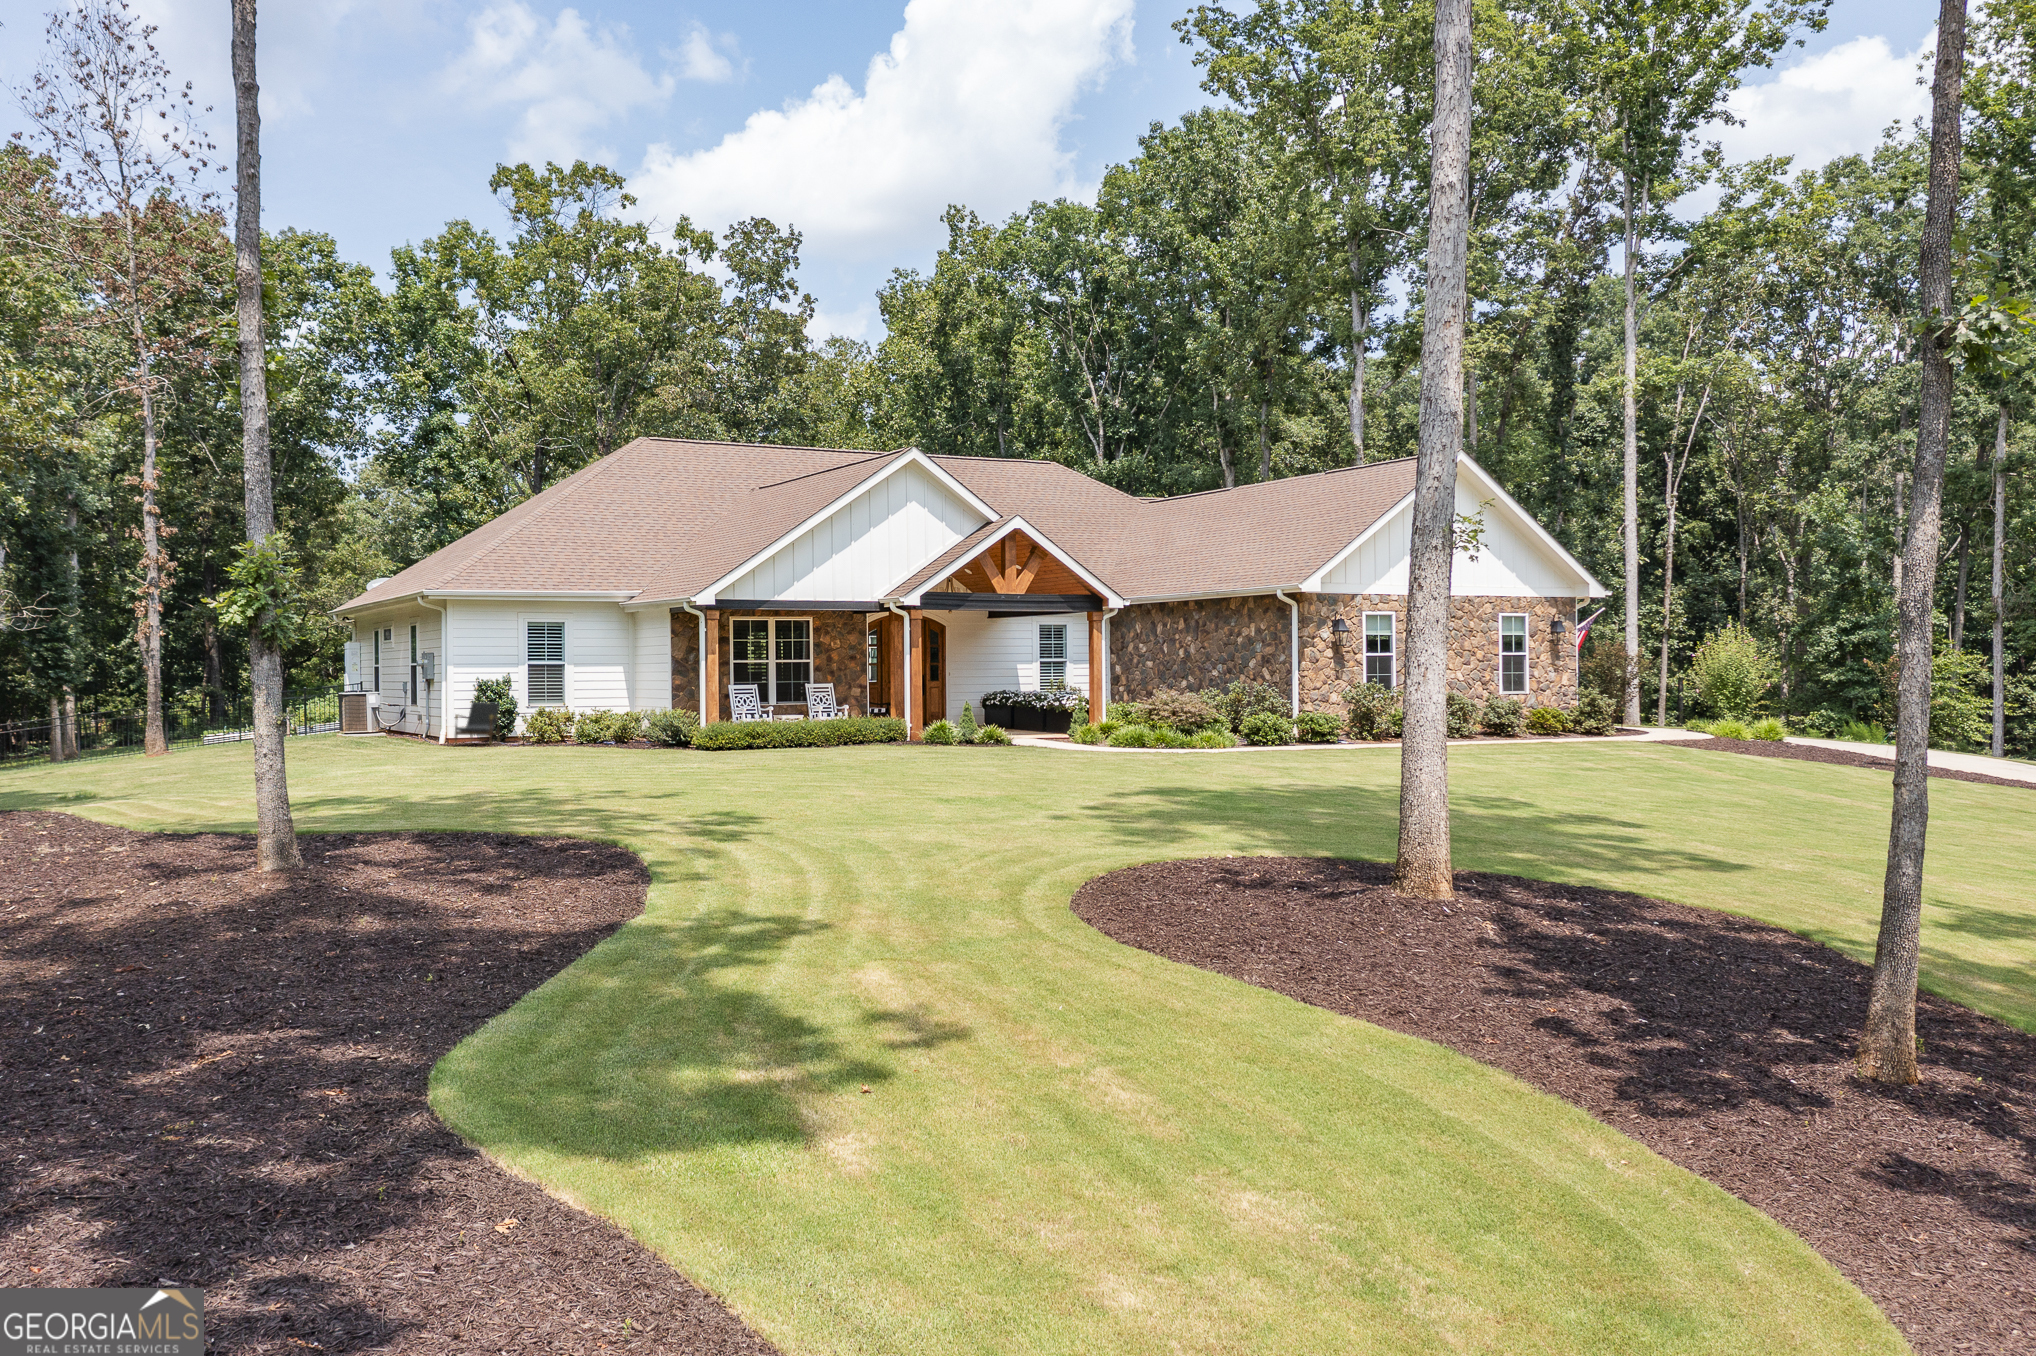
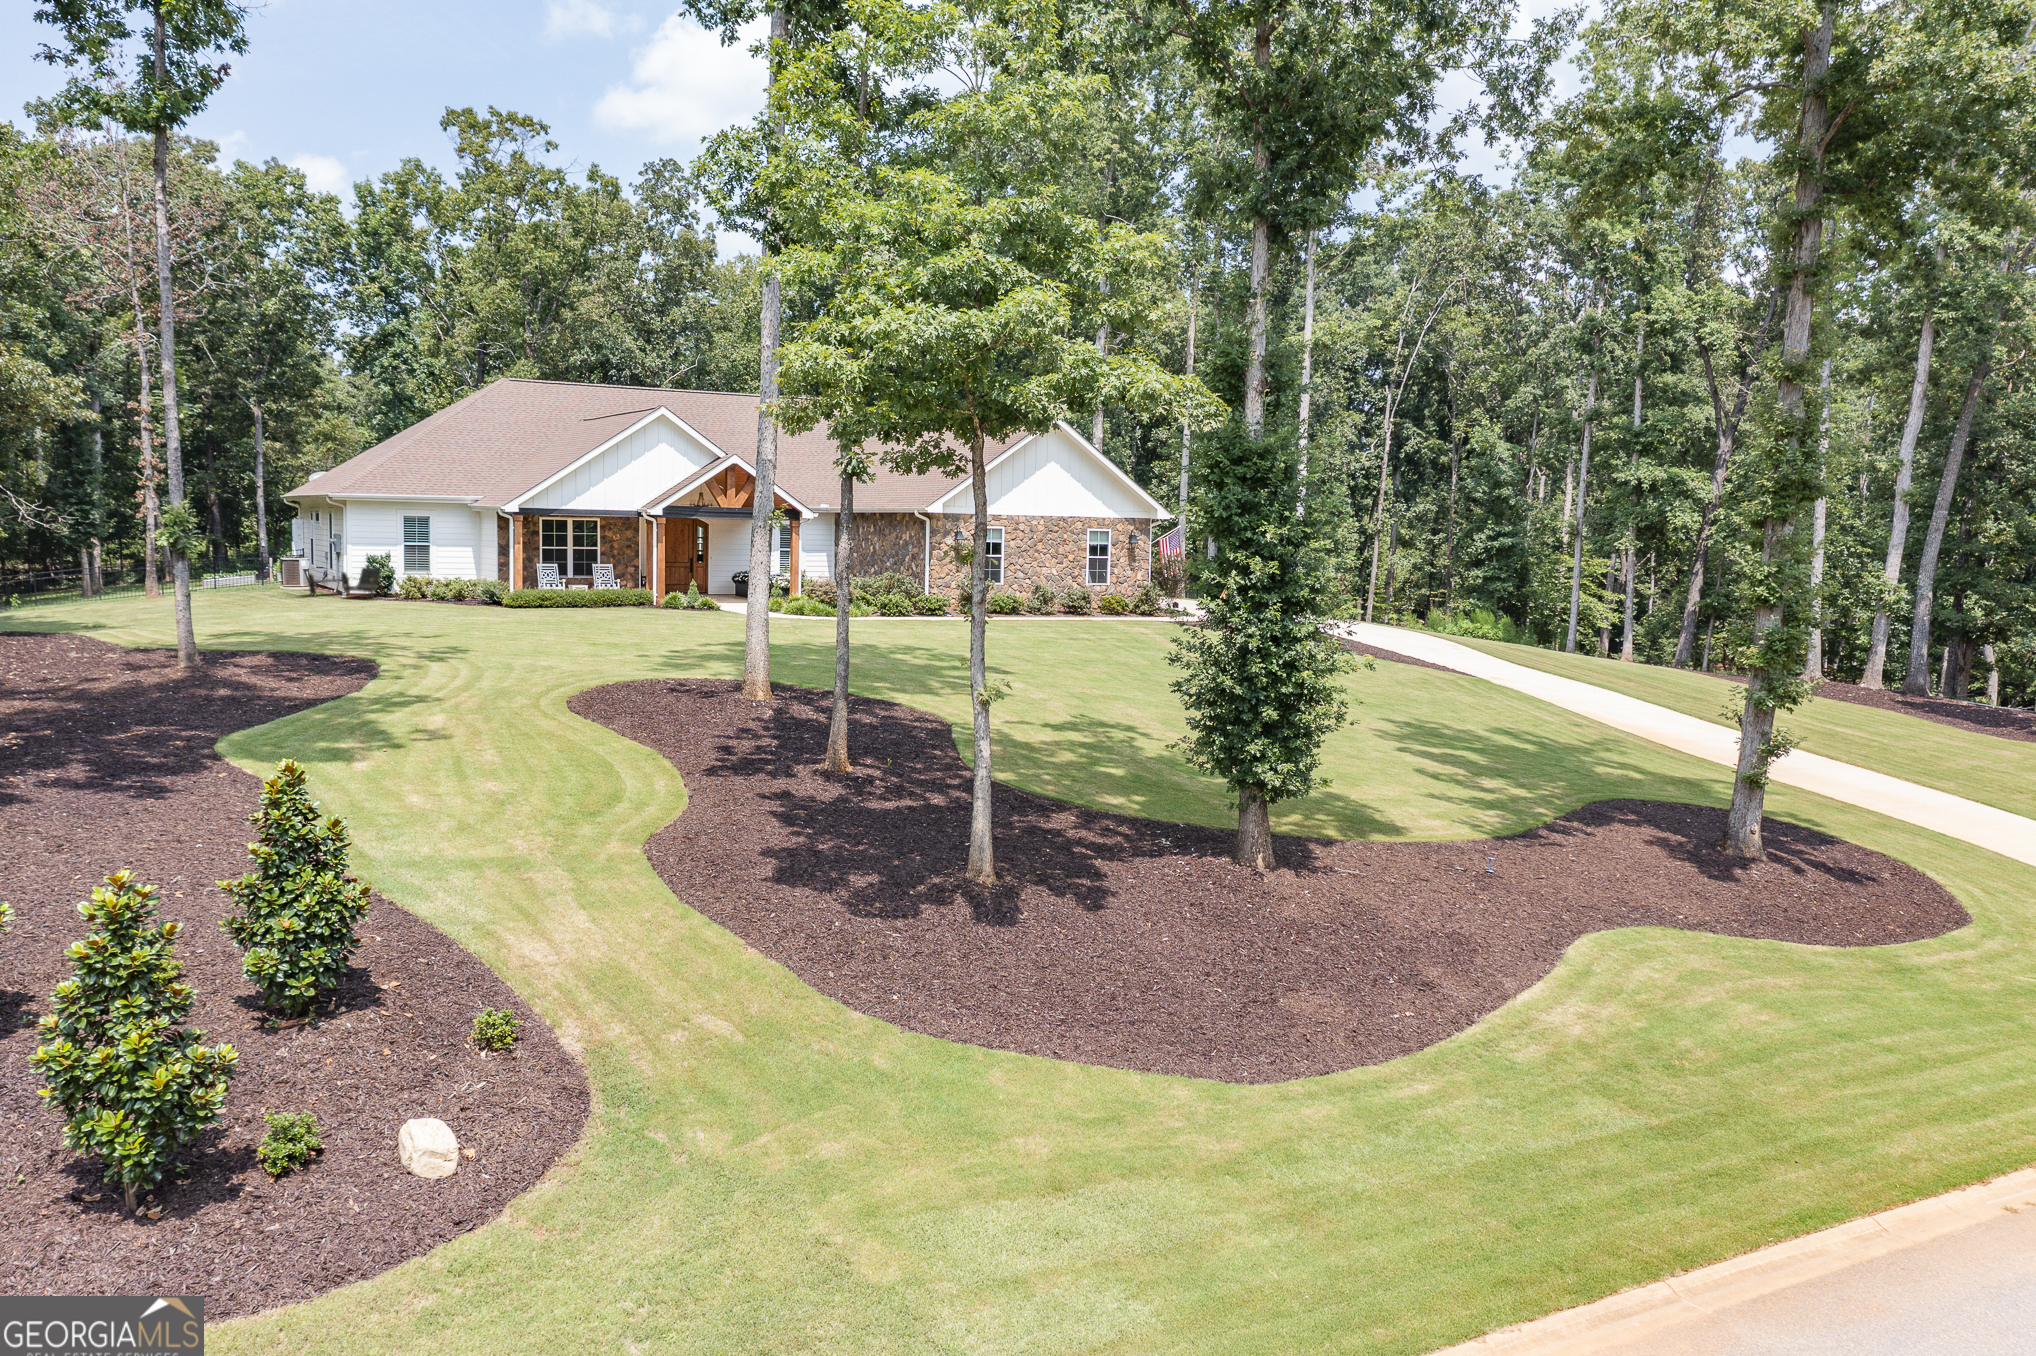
bench: none [393,710,450,746] -> present [308,572,348,596]

